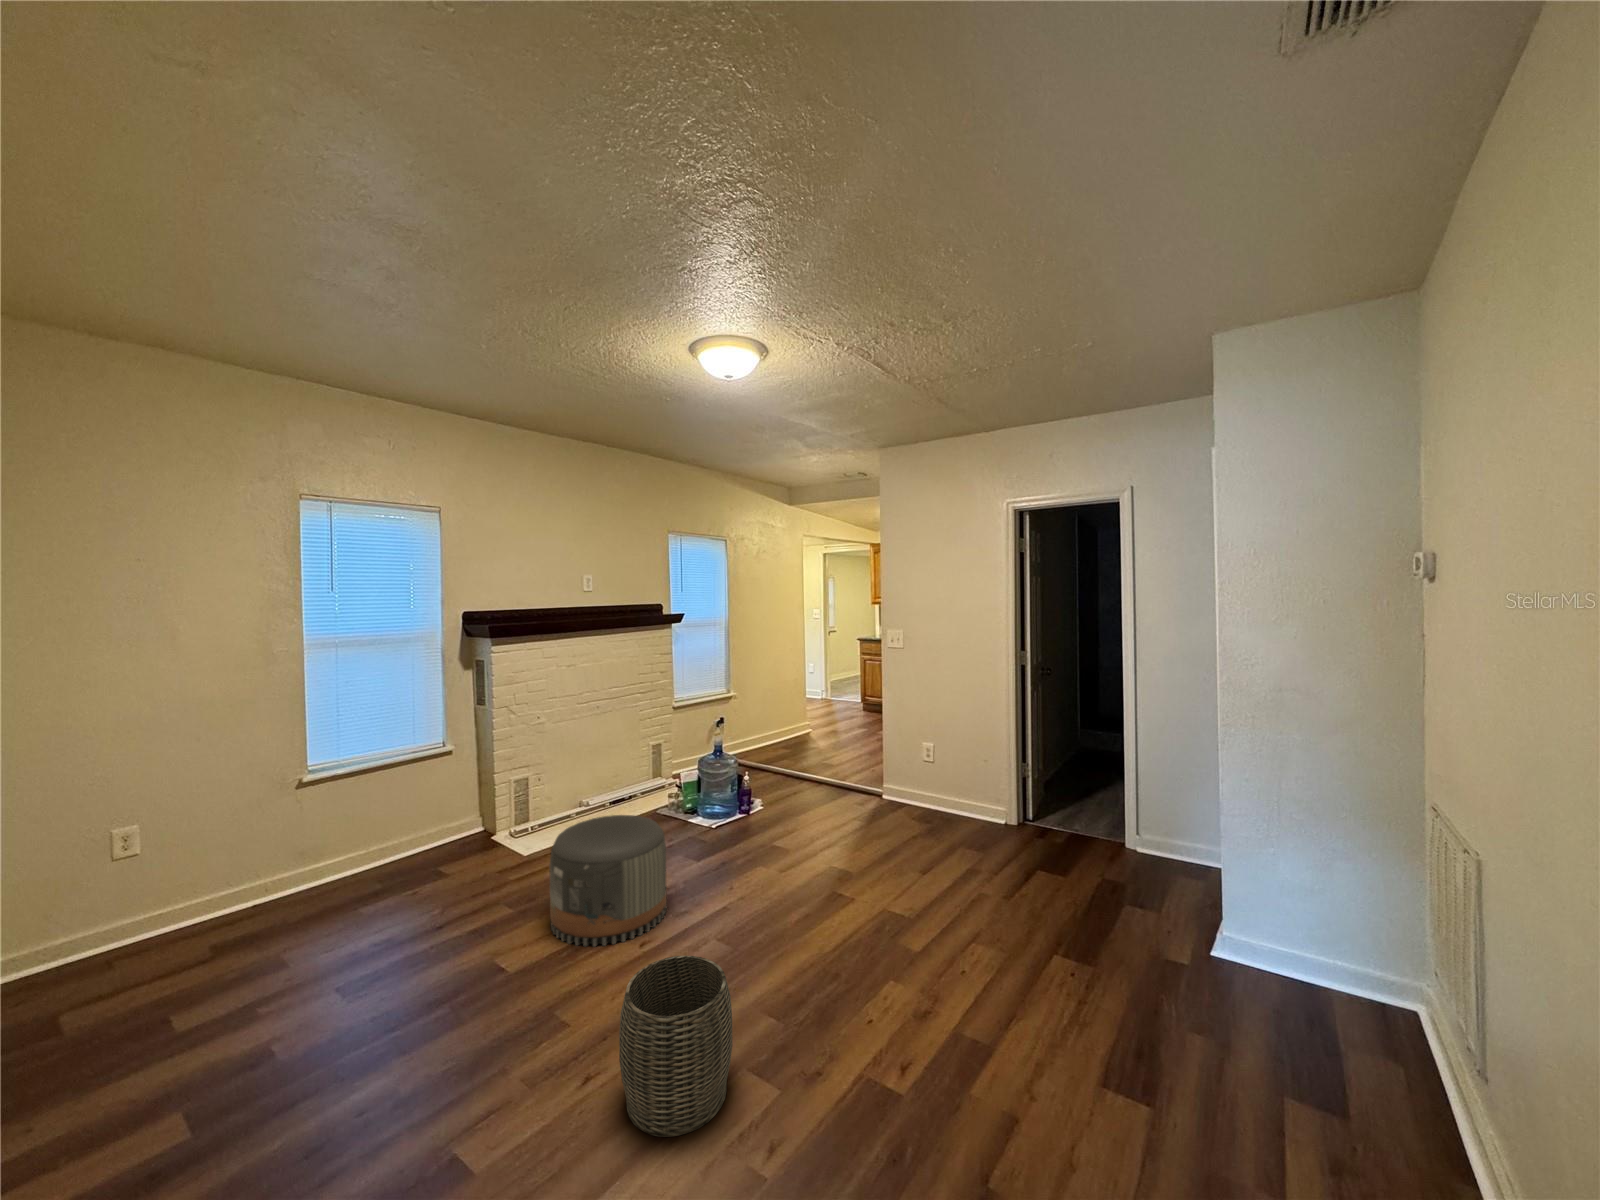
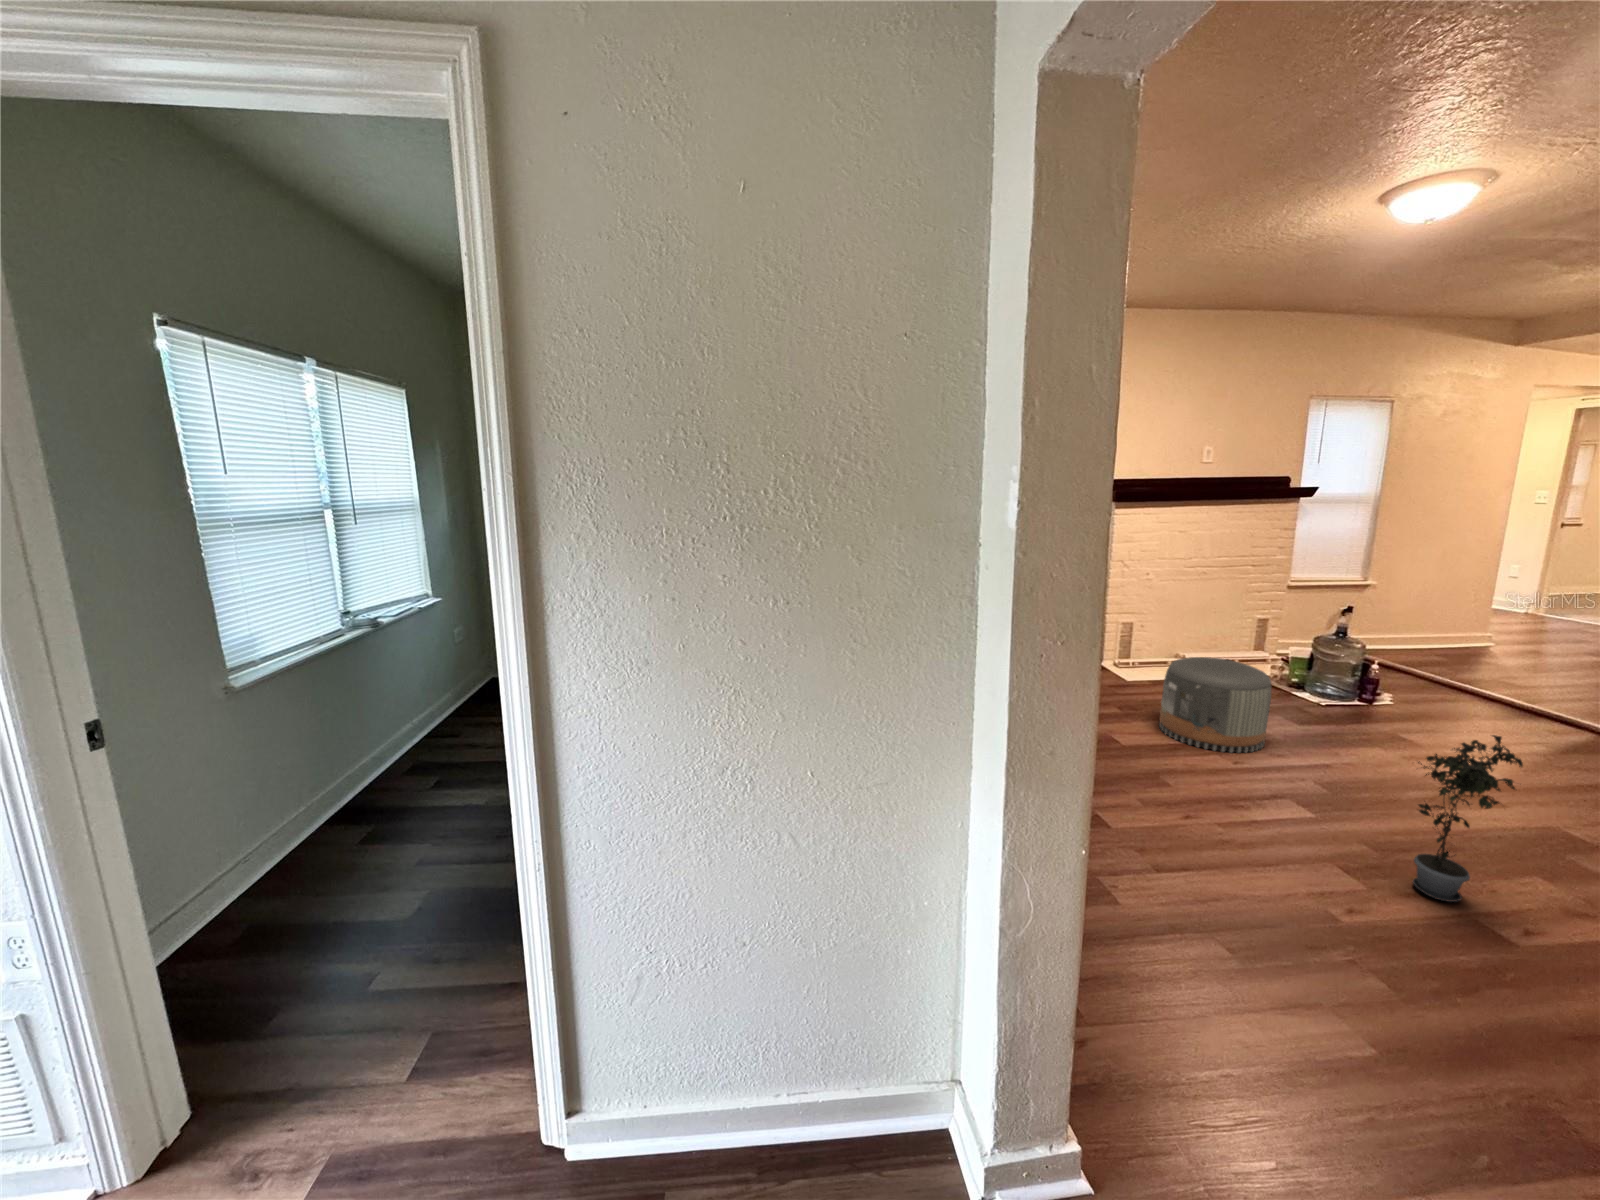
potted plant: none [804,882,897,1108] -> present [1413,735,1523,902]
woven basket: present [619,956,732,1137] -> none [1227,748,1328,857]

